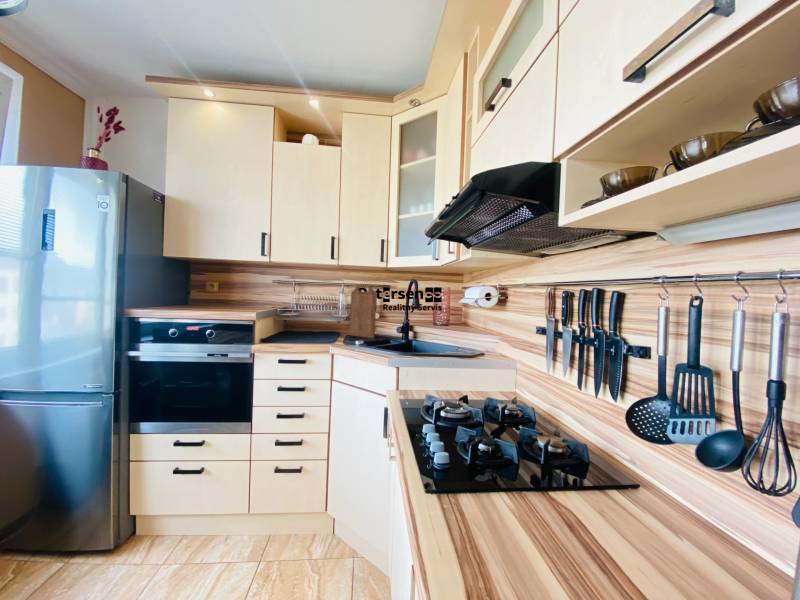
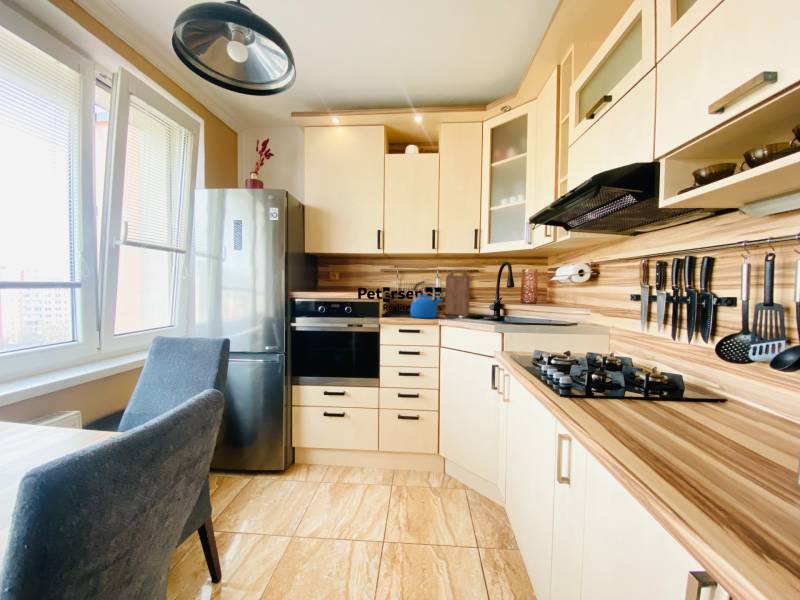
kettle: none [298,298,339,345] -> present [410,281,441,318]

